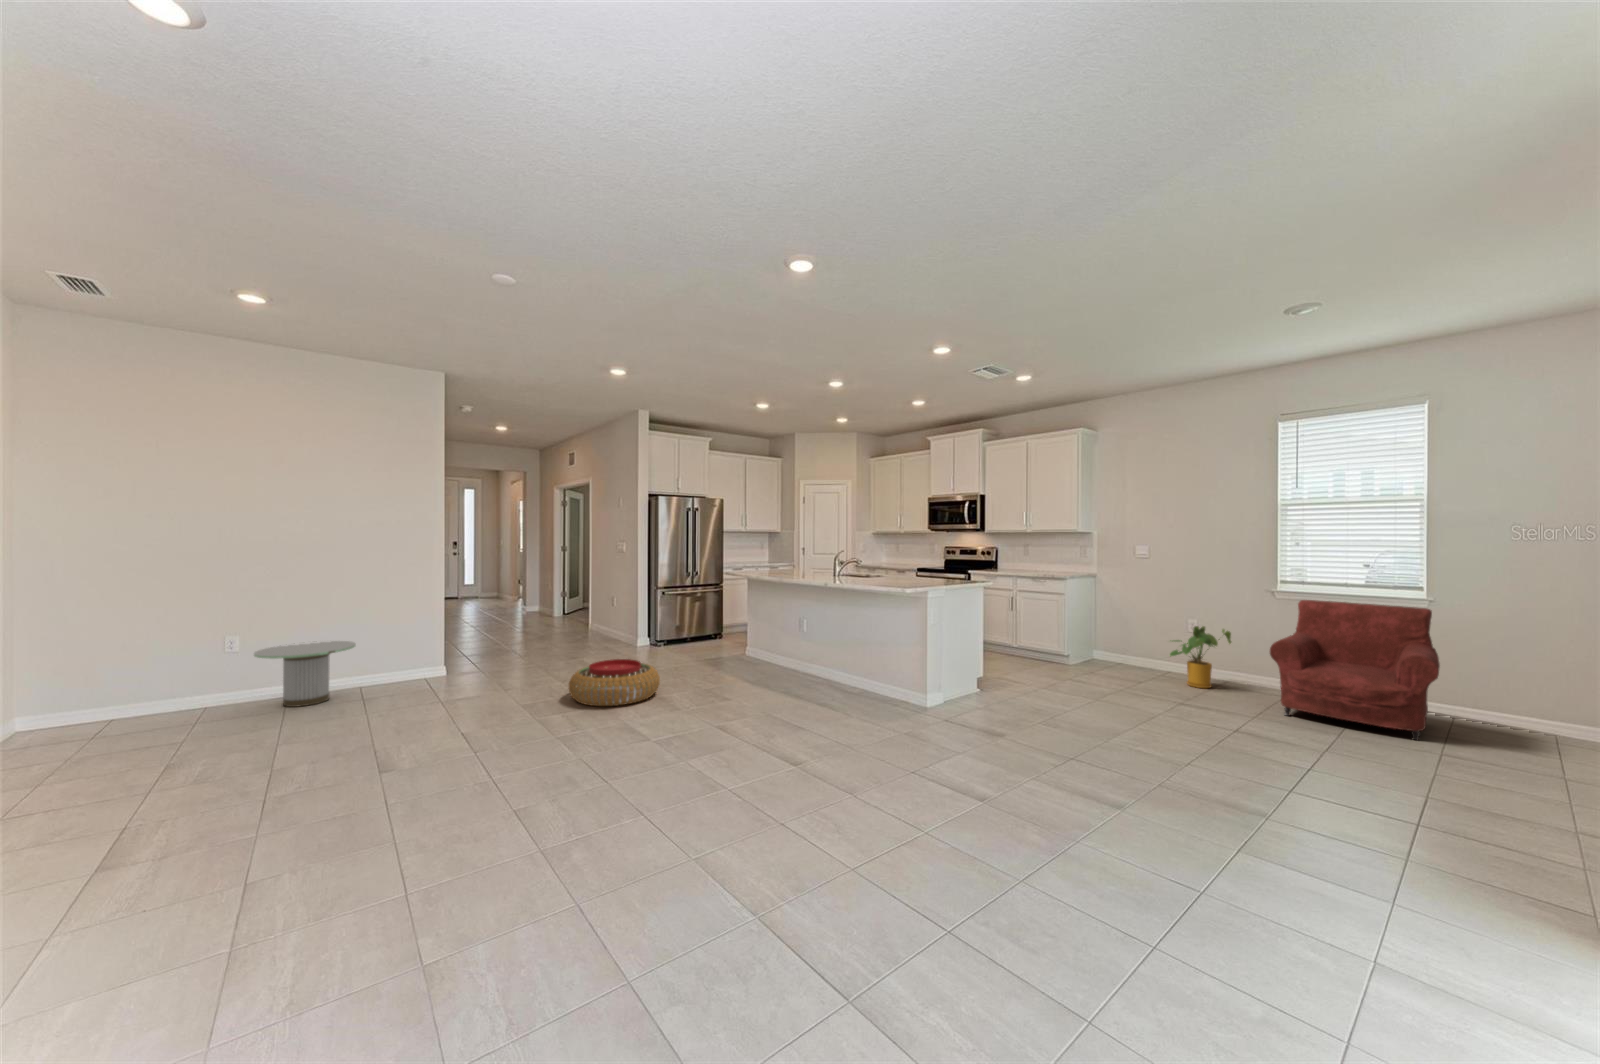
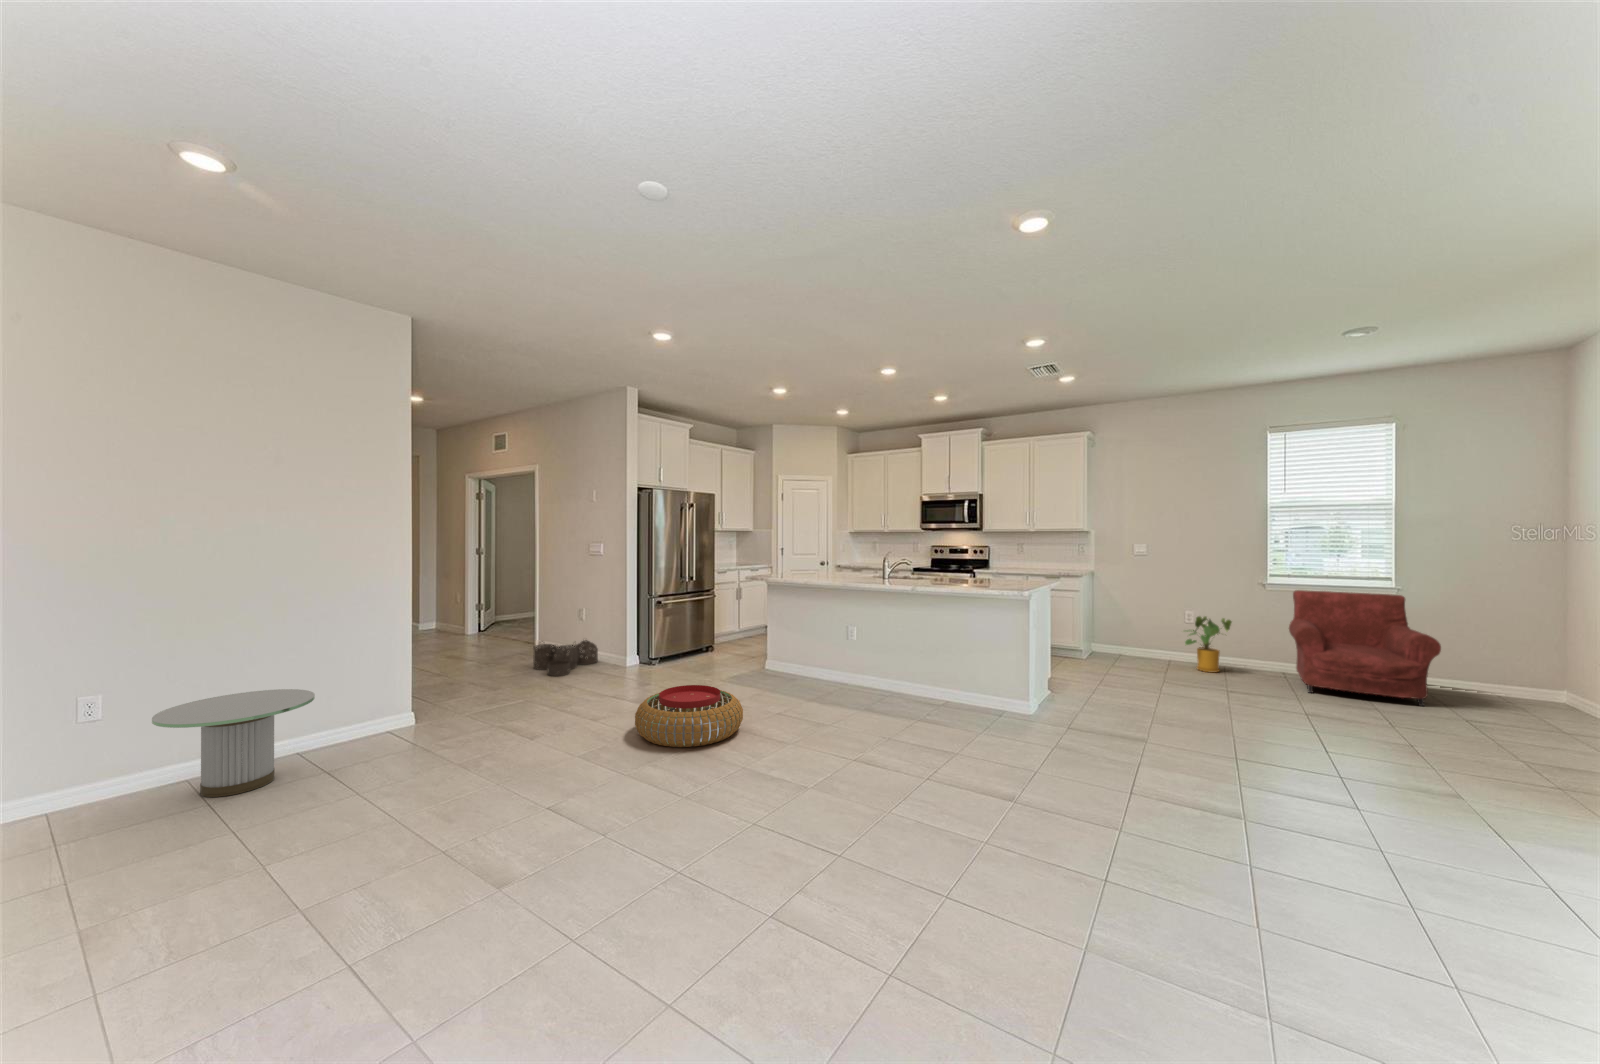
woven basket: none [566,622,620,651] -> present [533,640,598,676]

